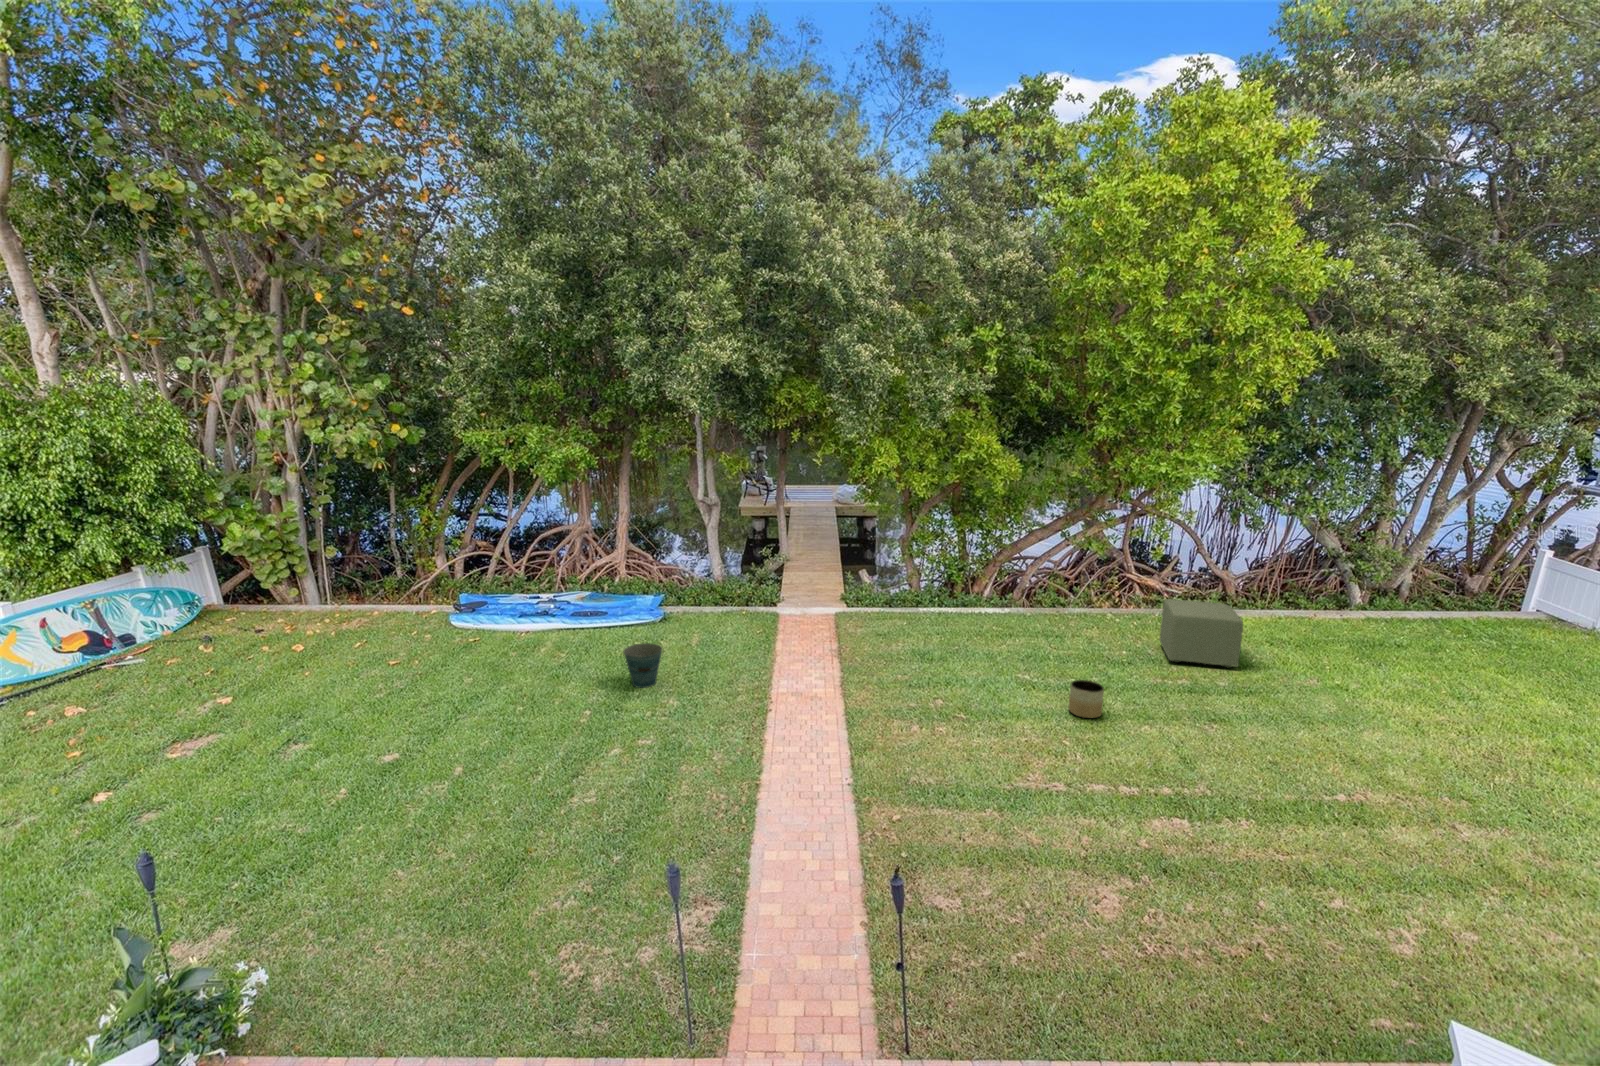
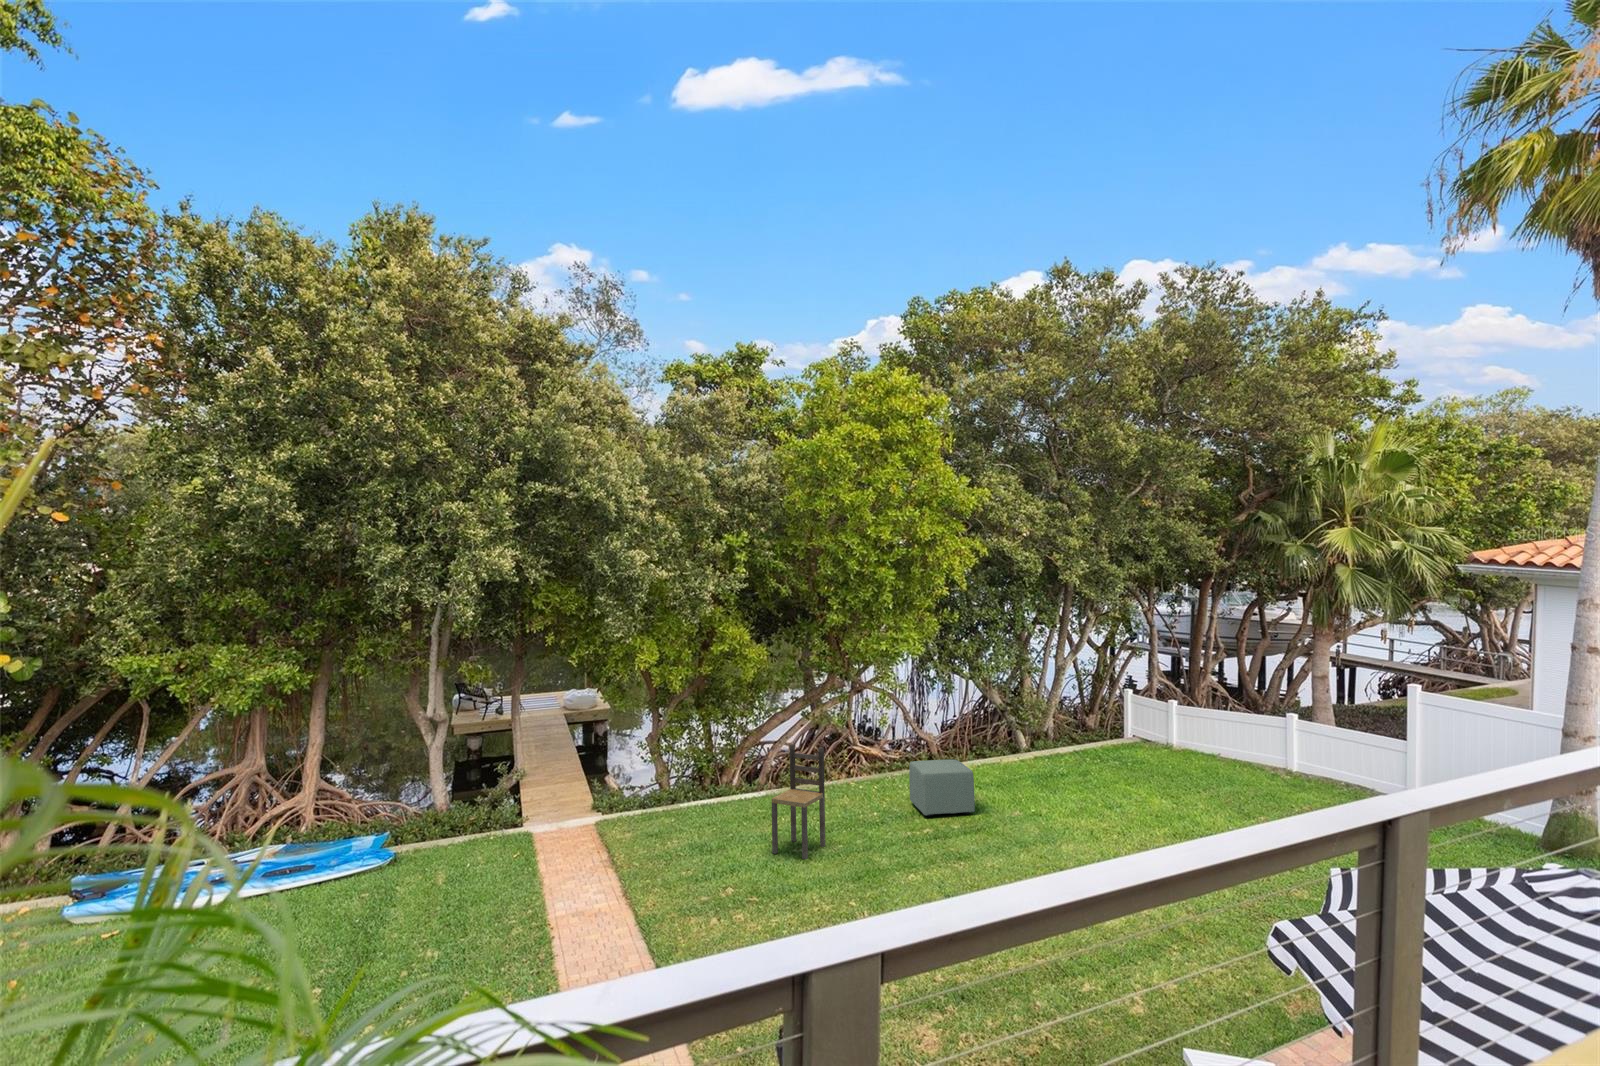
chair: none [974,562,1043,682] -> present [772,744,825,859]
bucket: present [623,643,663,688] -> none [398,888,449,946]
planter: present [1069,680,1104,718] -> none [868,842,896,877]

